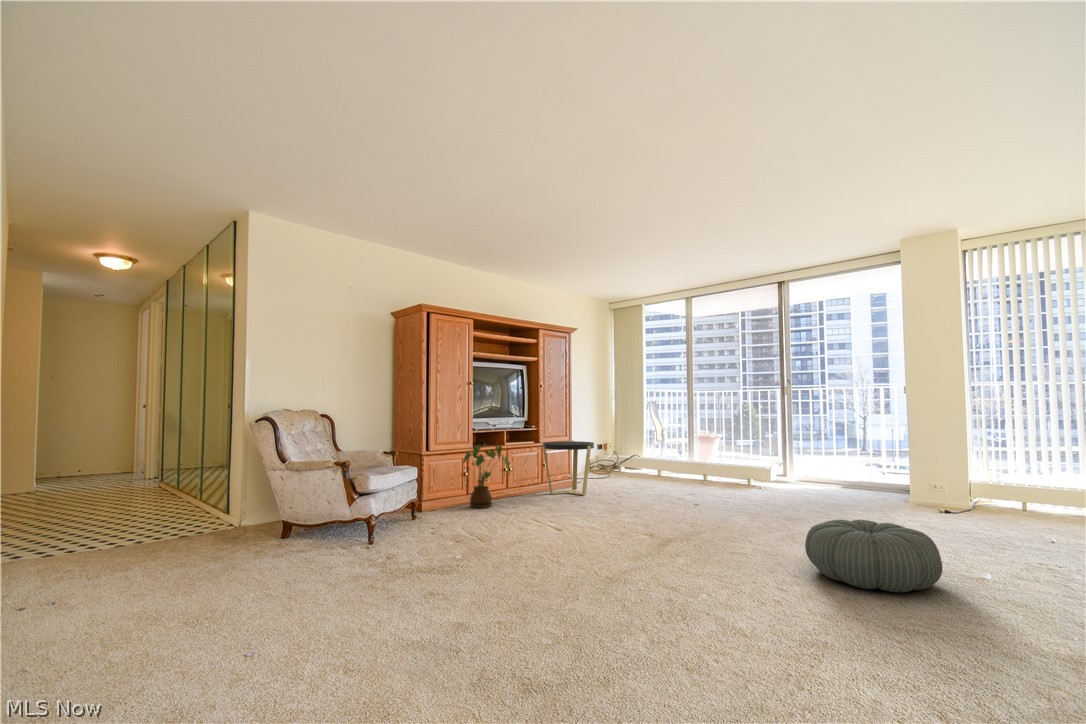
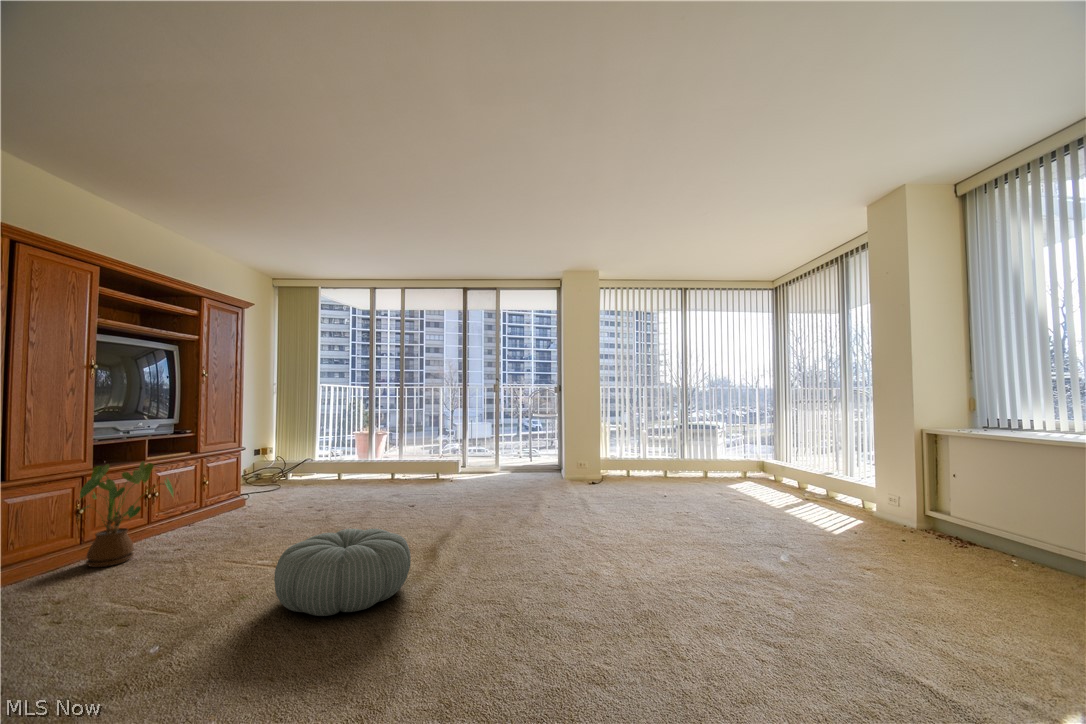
side table: present [543,441,594,495] -> none [210,447,288,521]
pouf: present [805,520,942,592] -> present [274,529,411,616]

